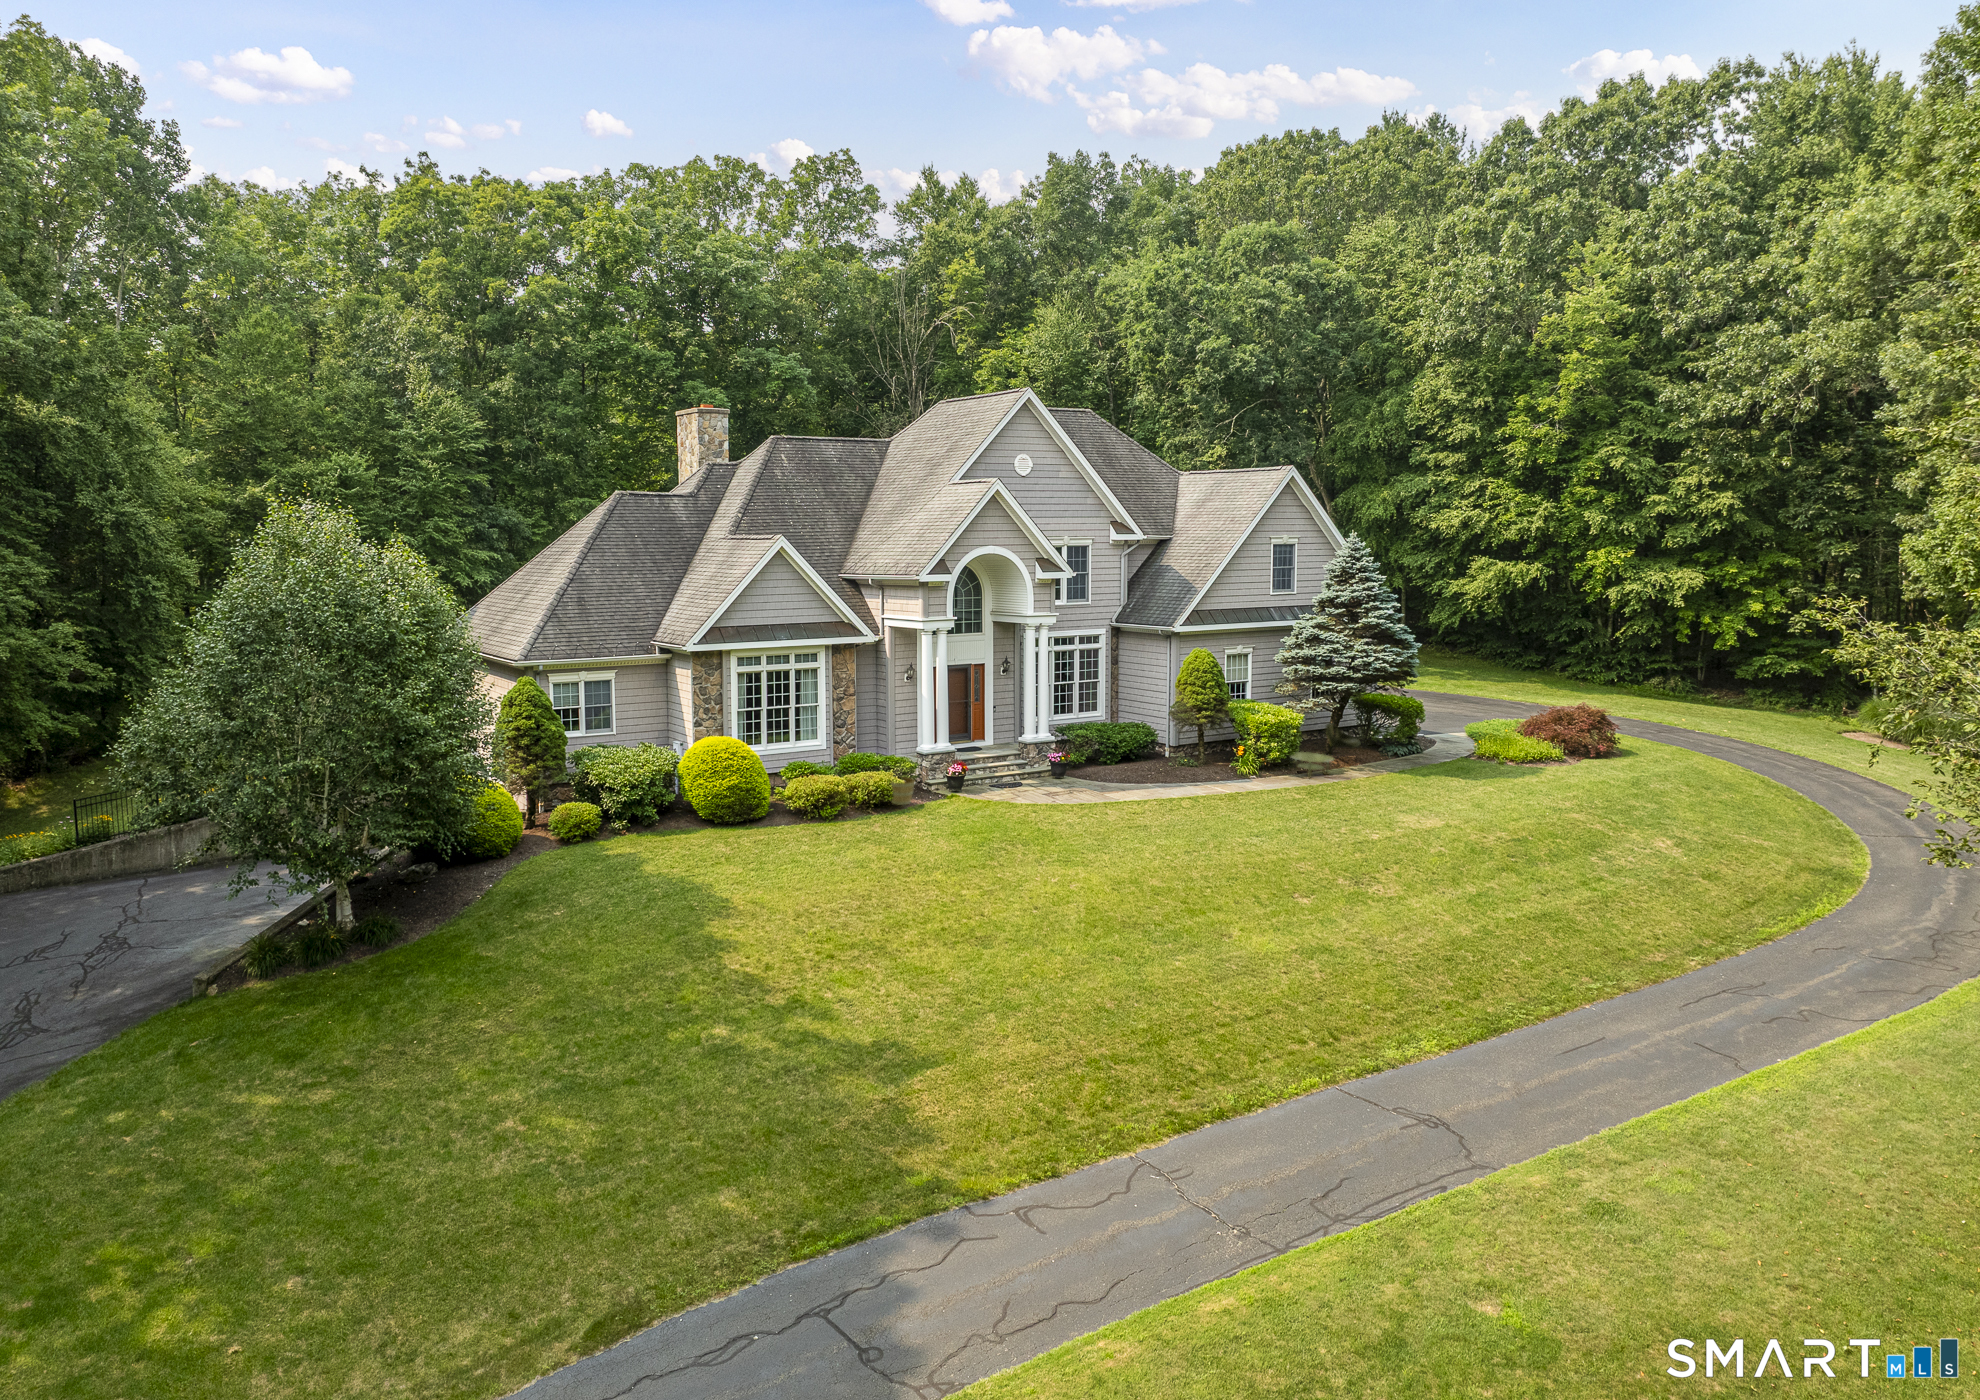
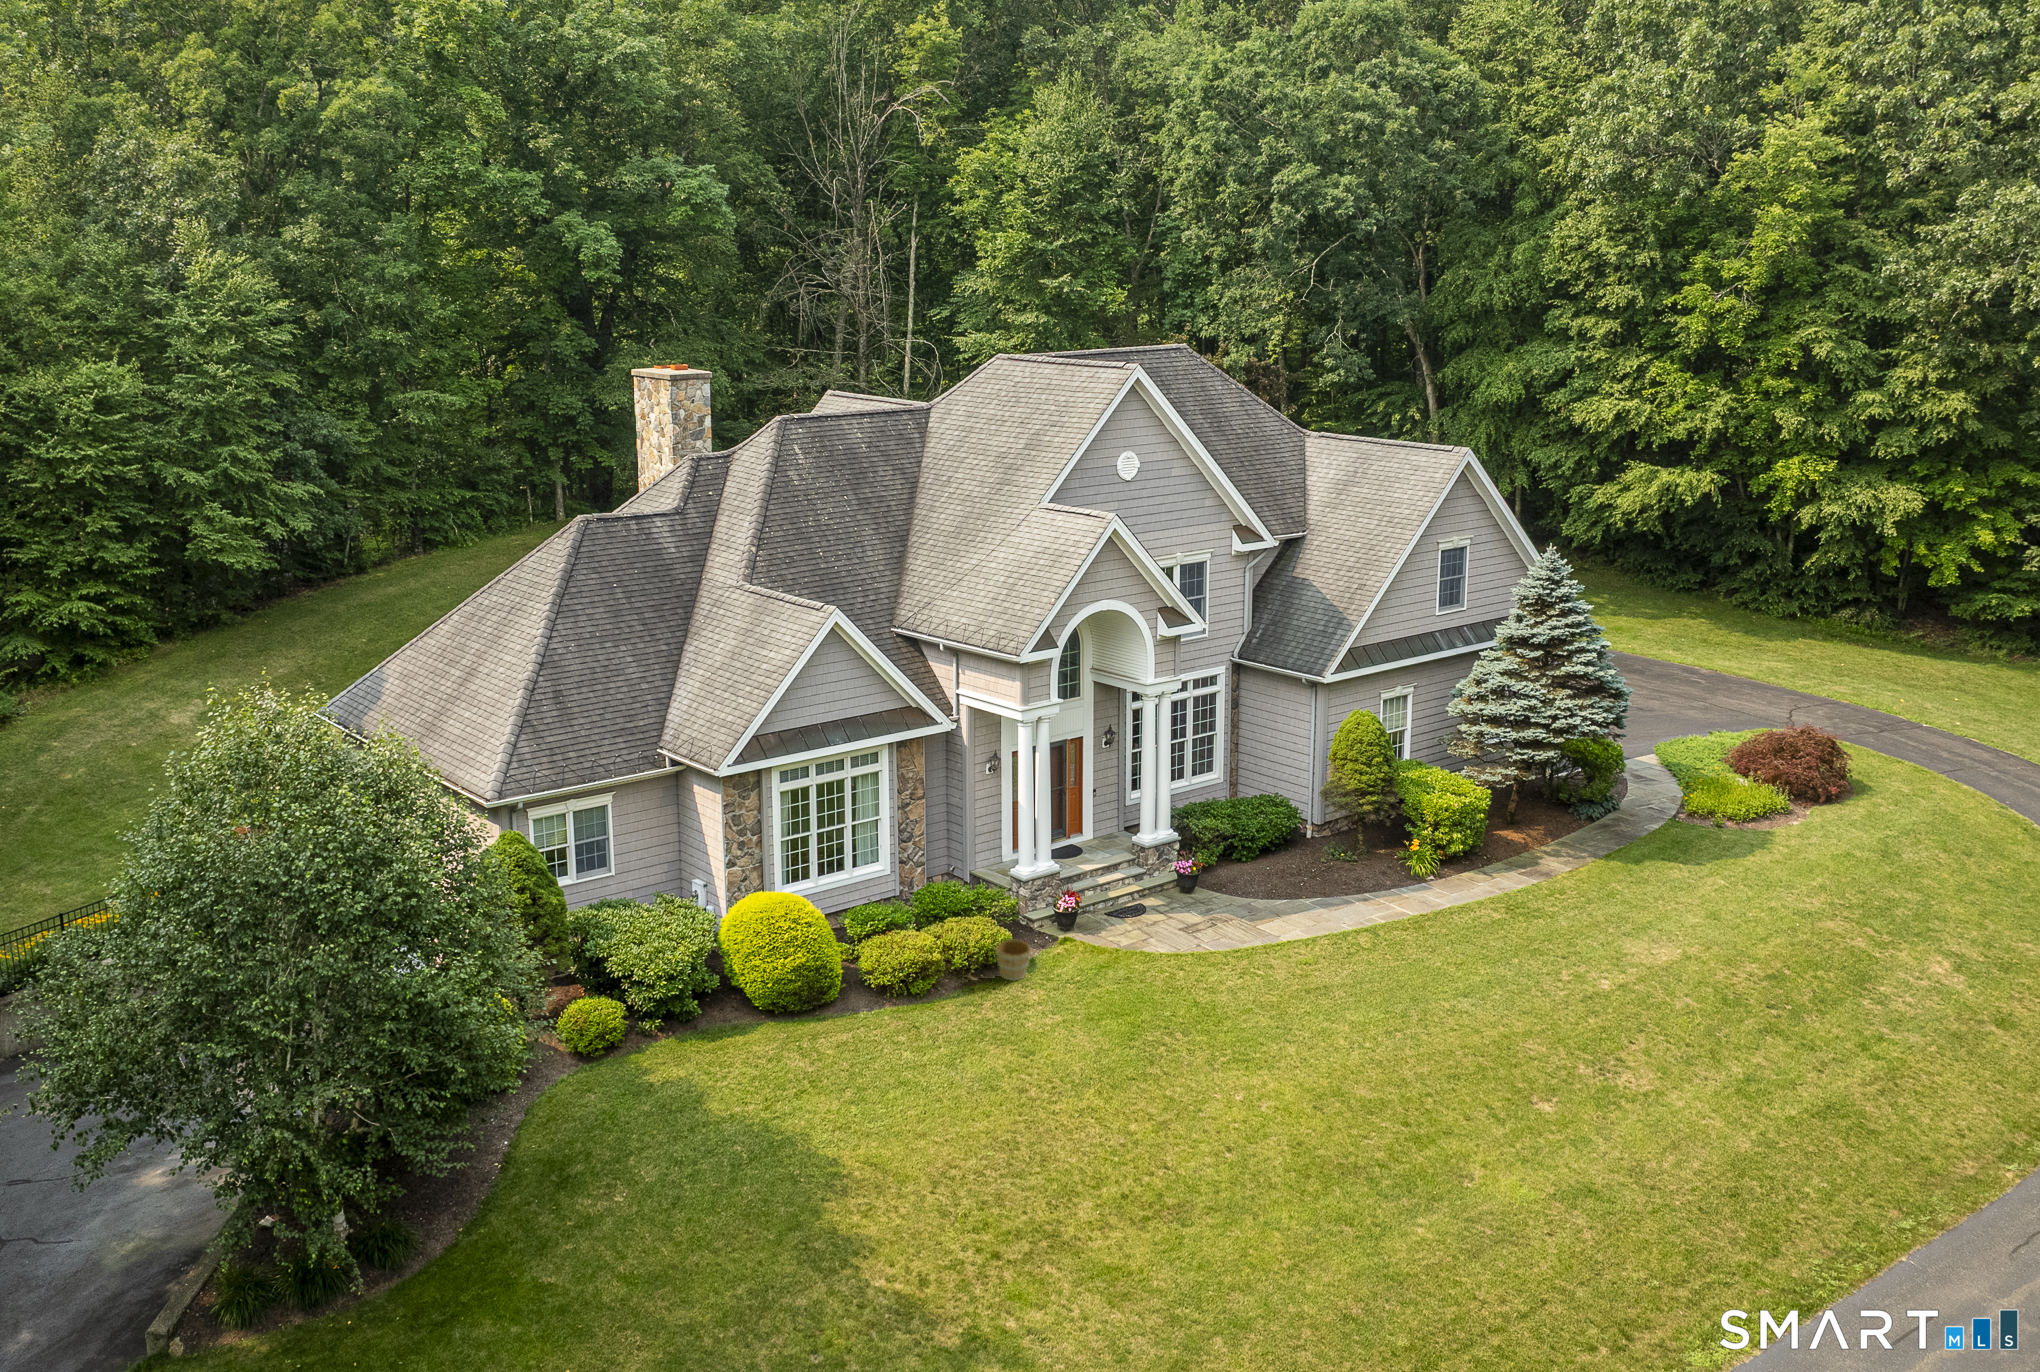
lounge chair: present [1326,723,1360,760] -> none [1506,776,1552,832]
round table: present [1292,752,1334,778] -> none [1475,831,1533,873]

